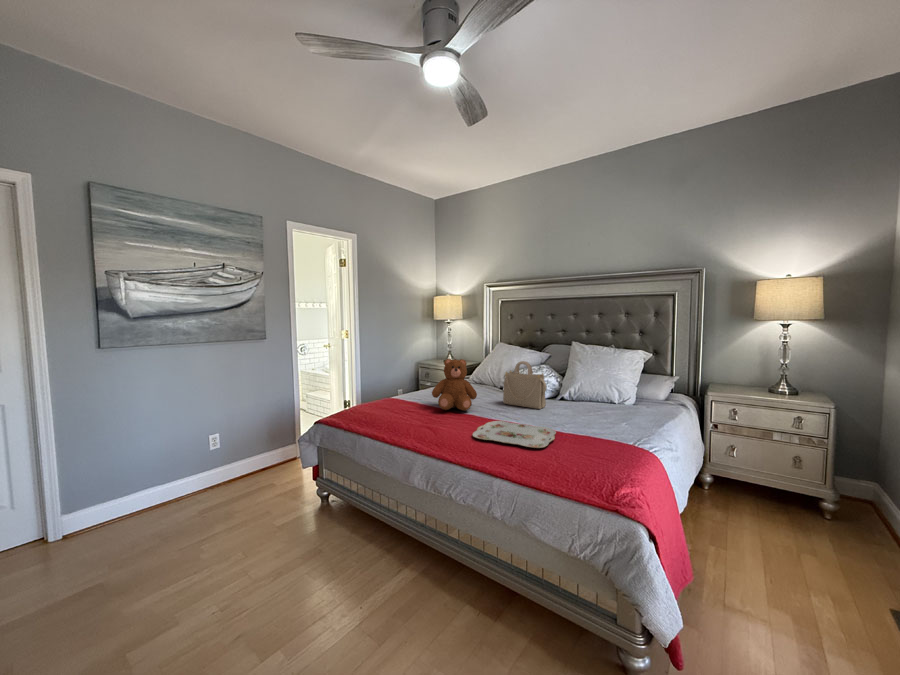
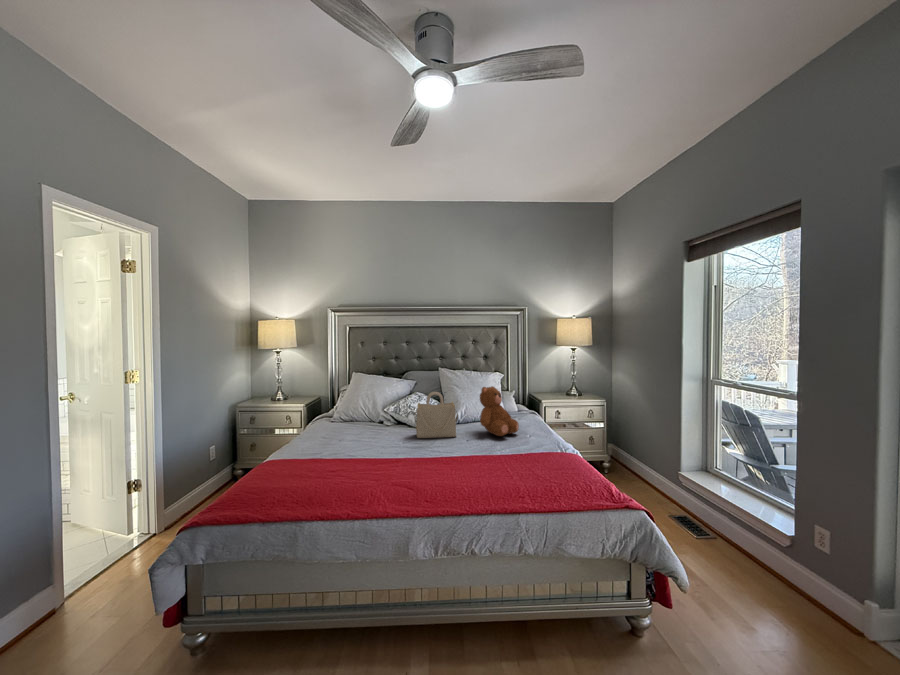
teddy bear: present [432,359,477,411] -> present [480,386,519,436]
serving tray: present [473,421,556,448] -> none [446,452,528,480]

